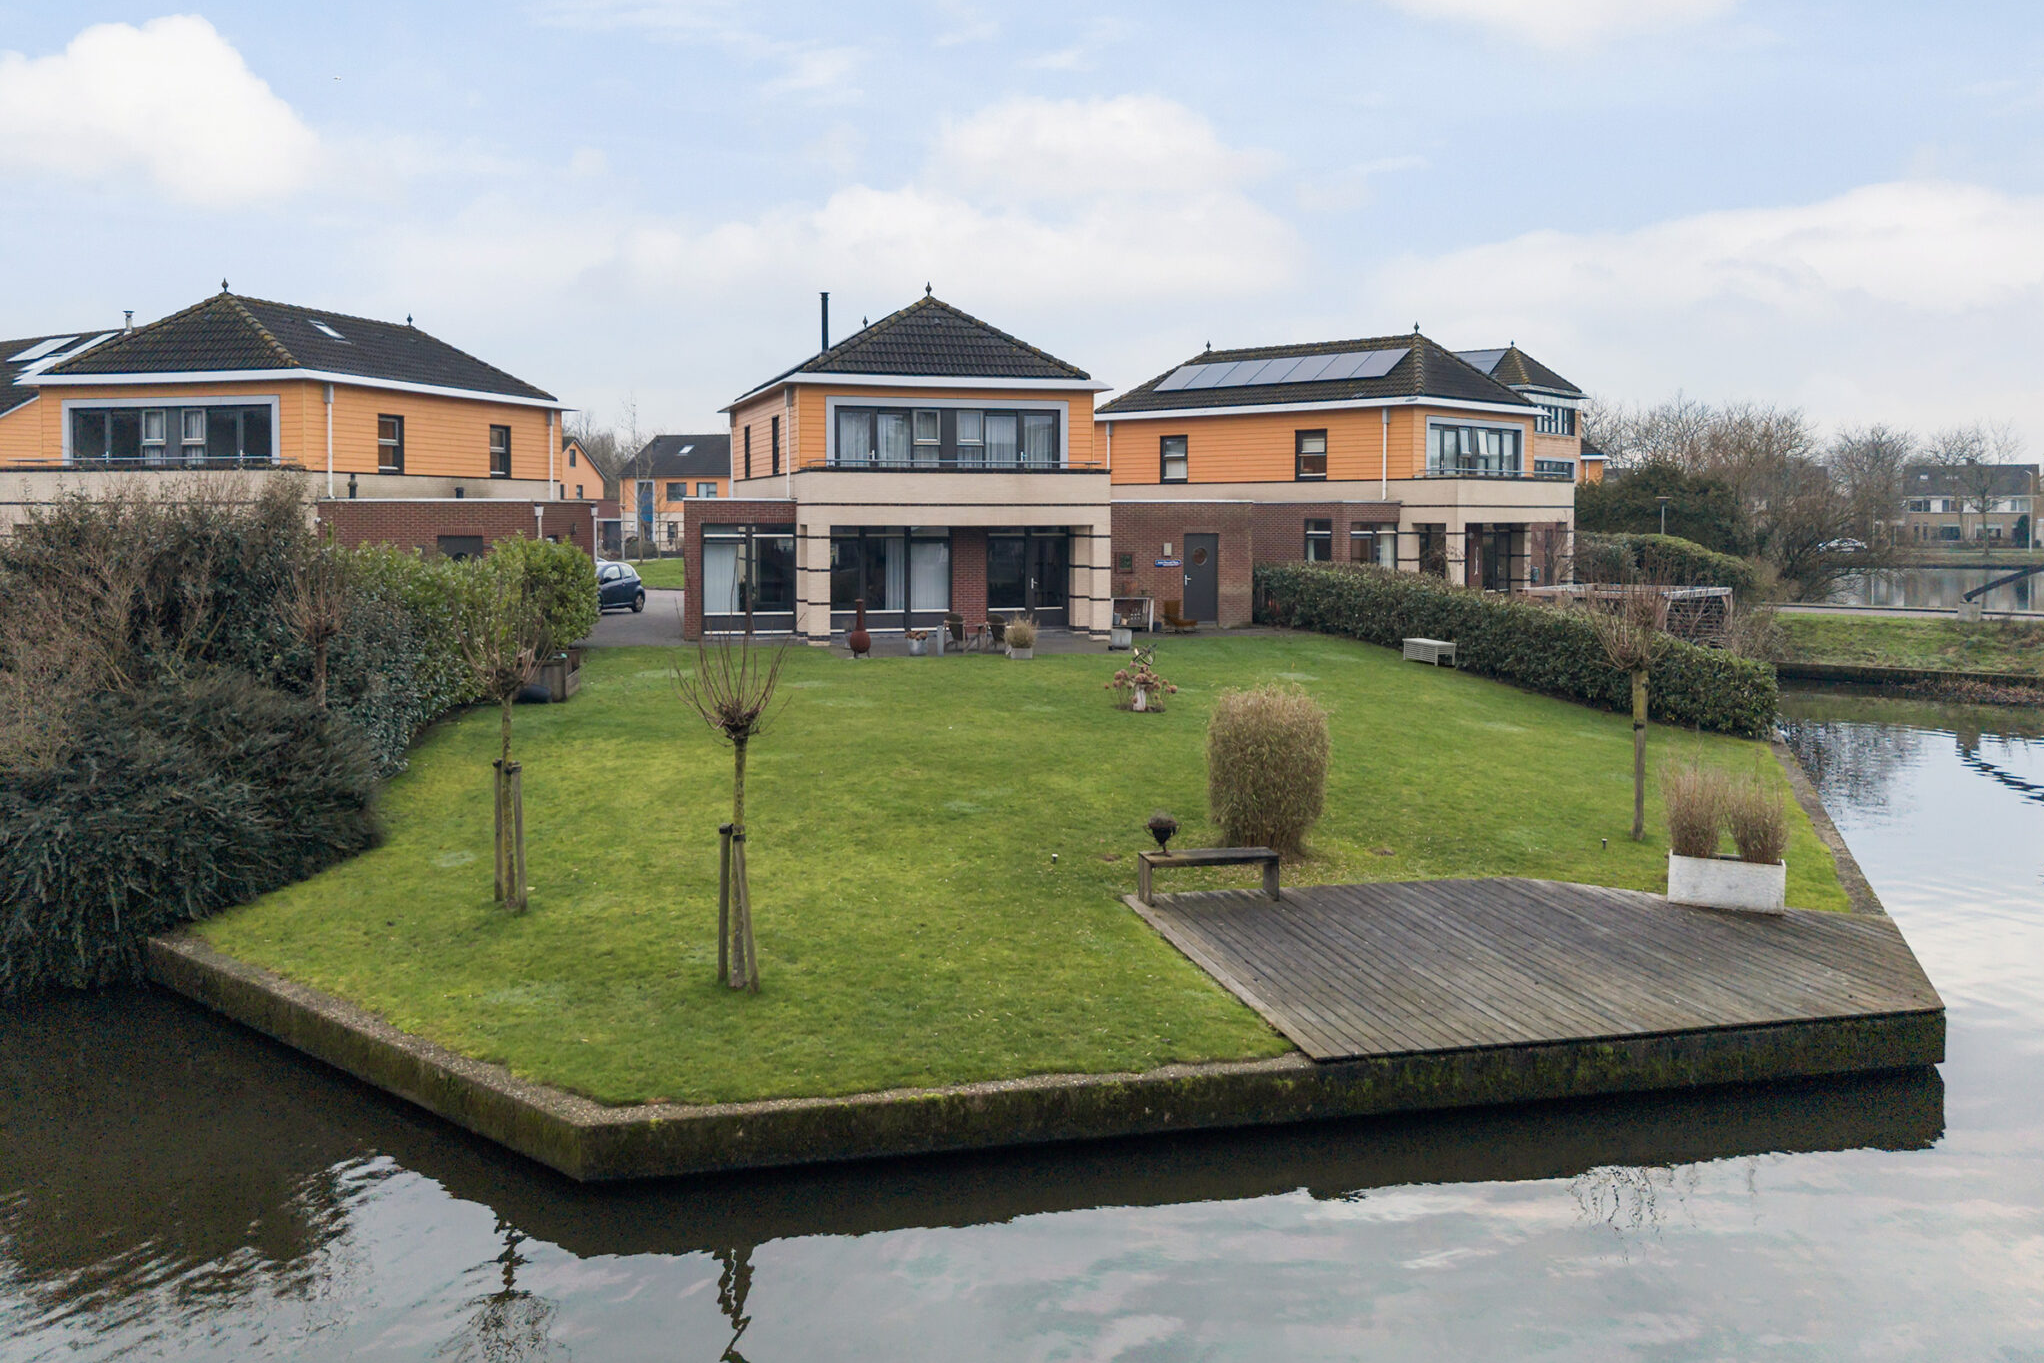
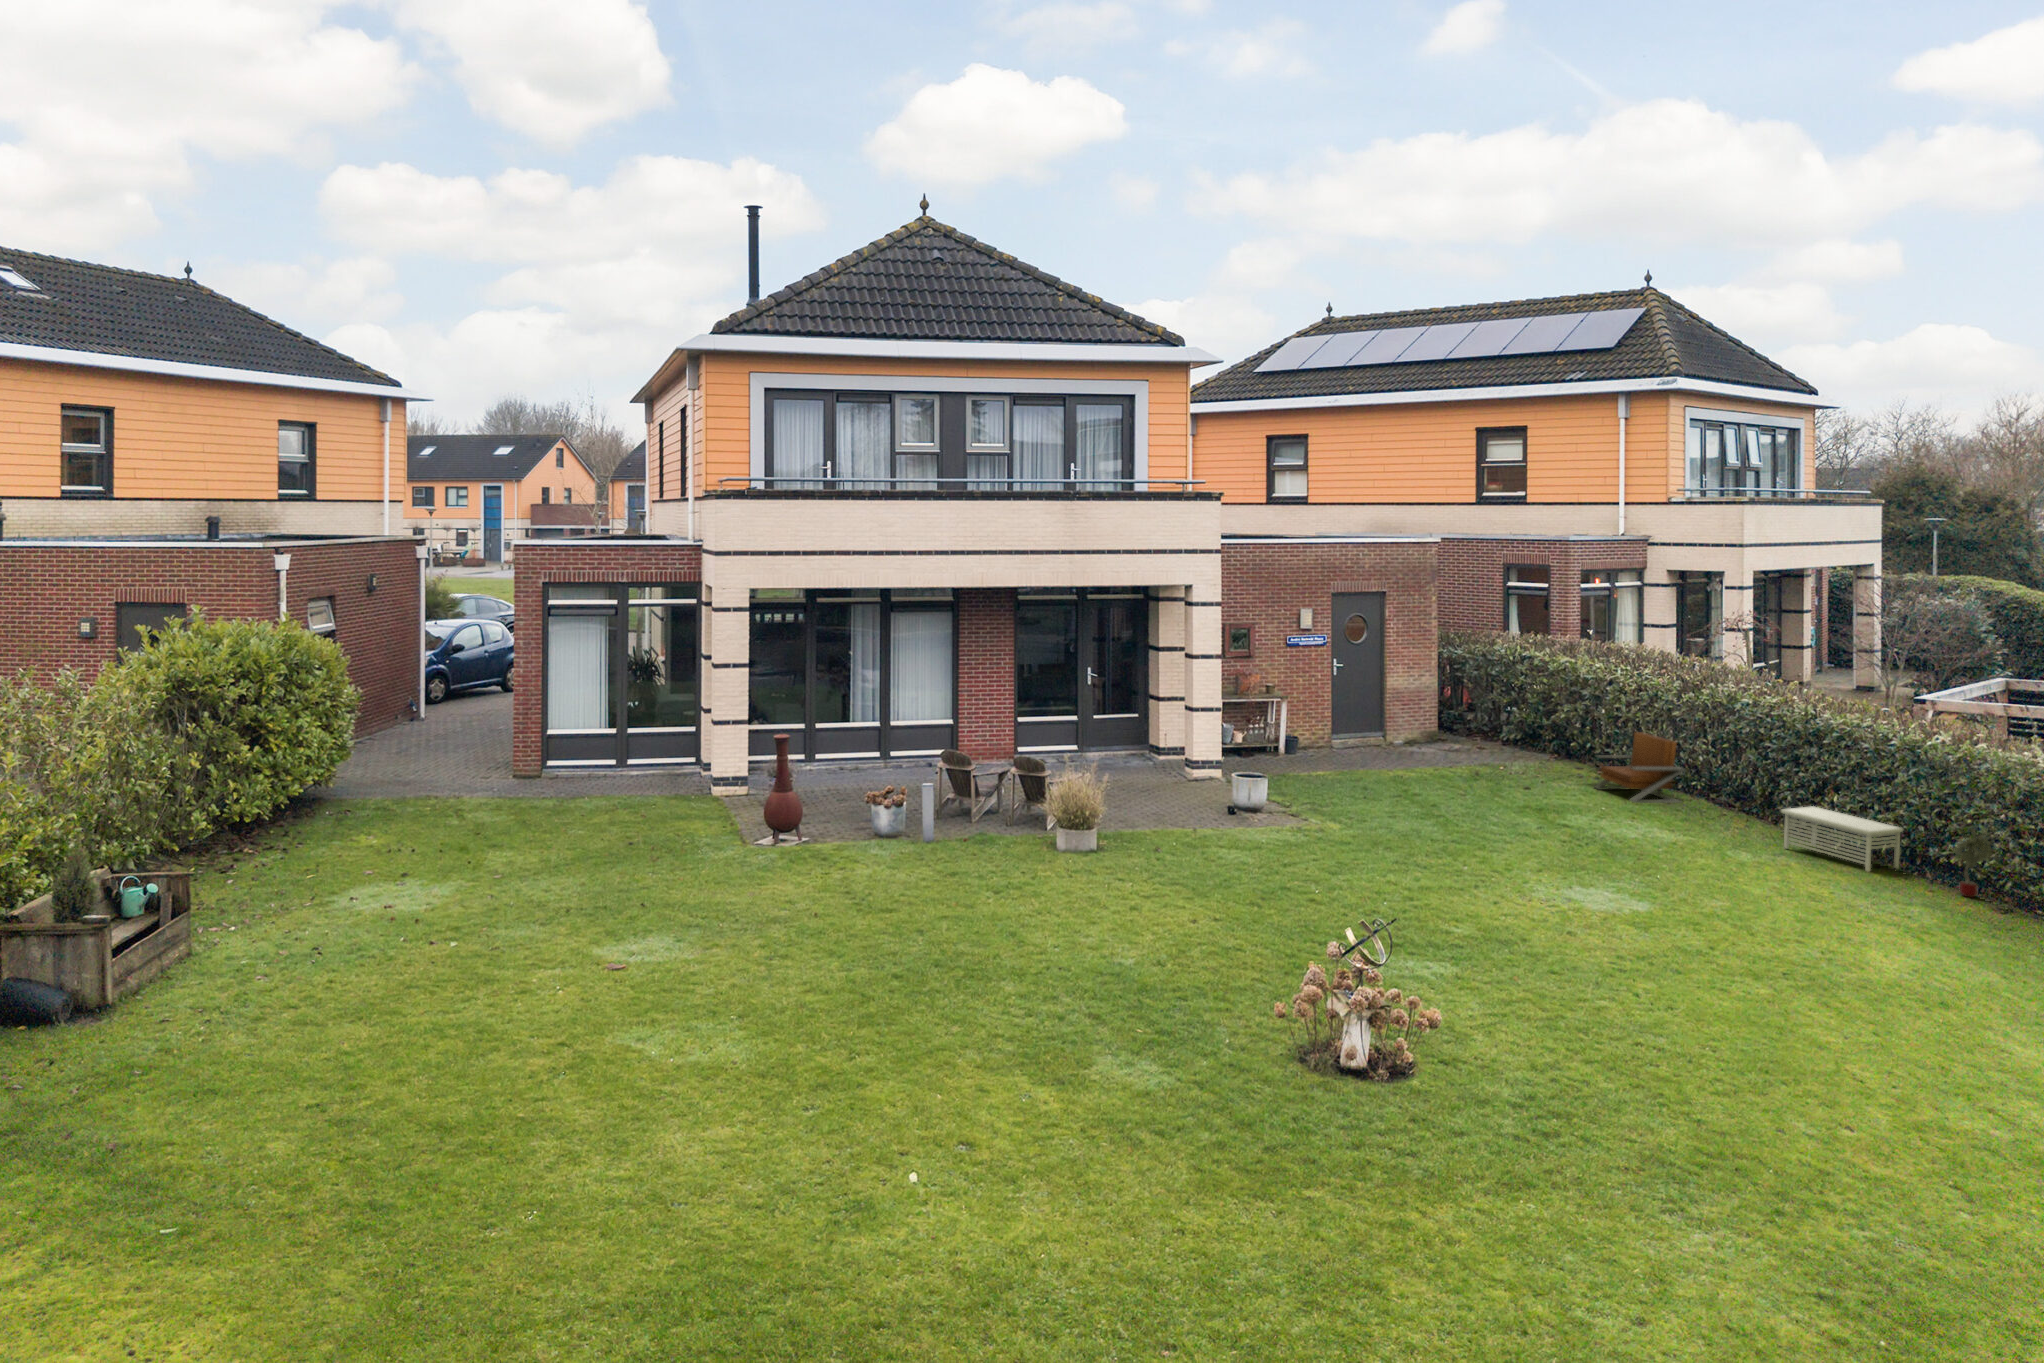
lounge chair: present [1160,600,1199,635] -> present [1595,732,1685,803]
potted tree: none [1468,635,1489,672] -> present [1952,826,2001,897]

